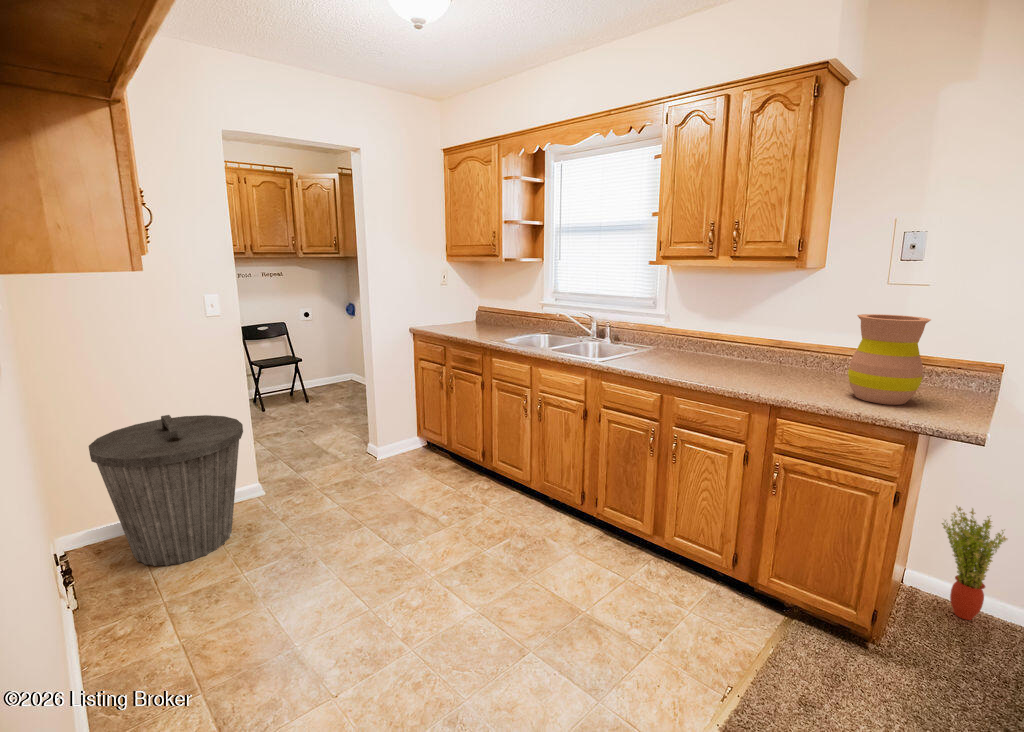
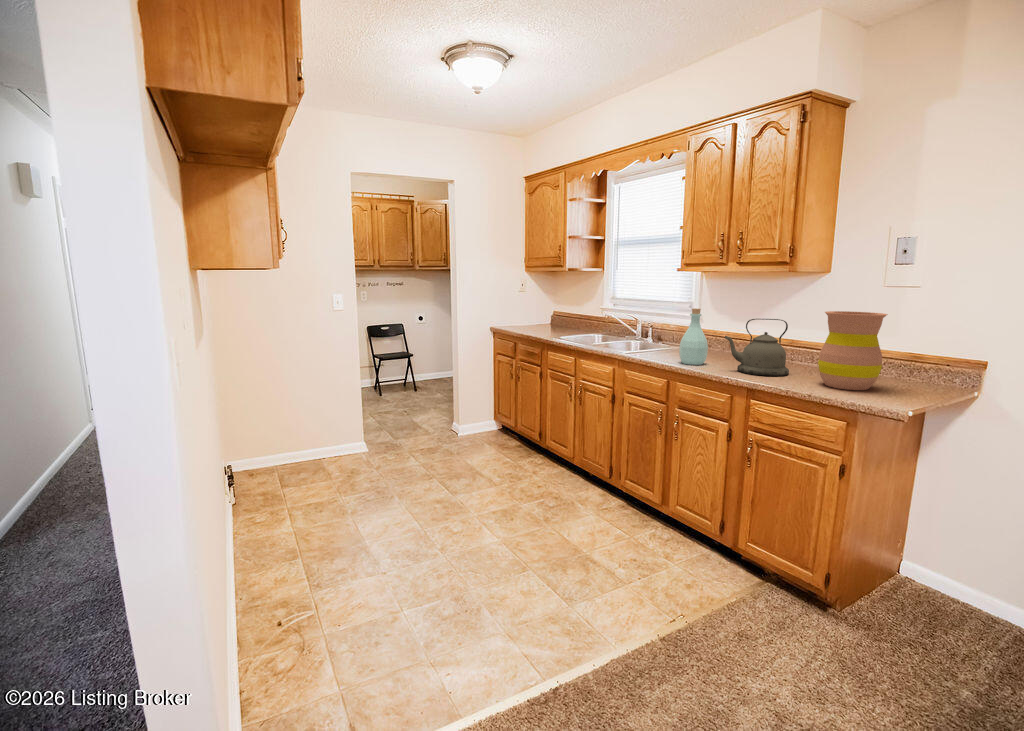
bottle: none [672,310,704,376] -> present [679,308,708,365]
kettle: none [733,322,803,388] -> present [725,319,789,376]
trash can: present [89,415,243,566] -> none [250,380,351,488]
potted plant: present [942,507,1007,620] -> none [923,495,984,607]

